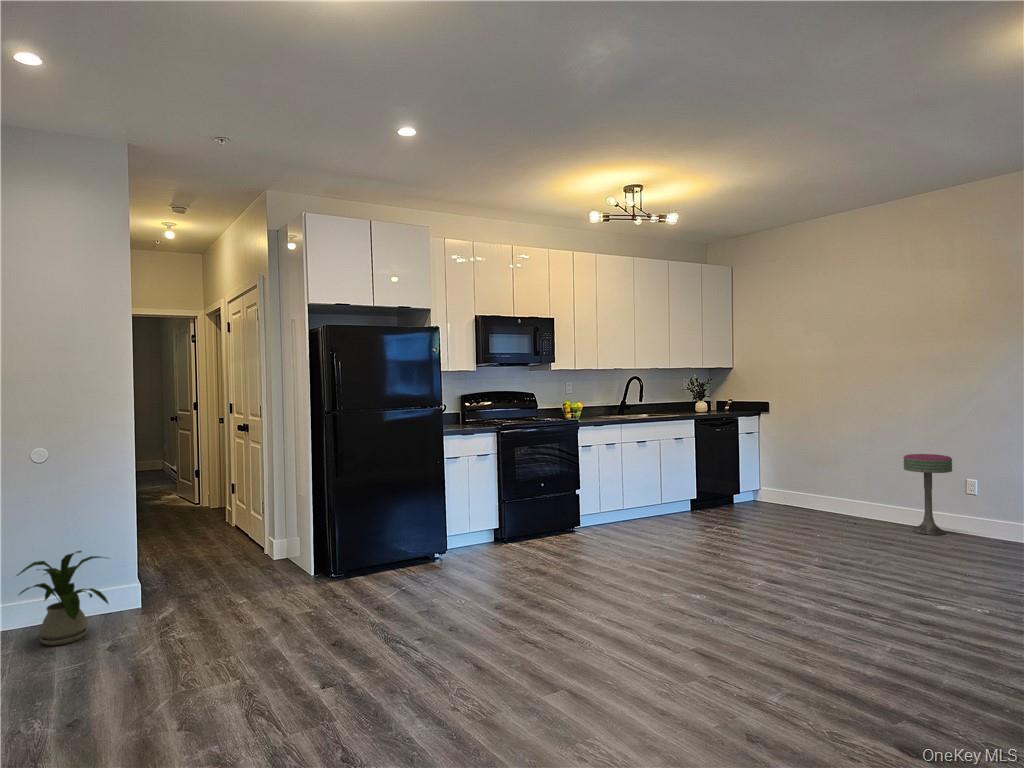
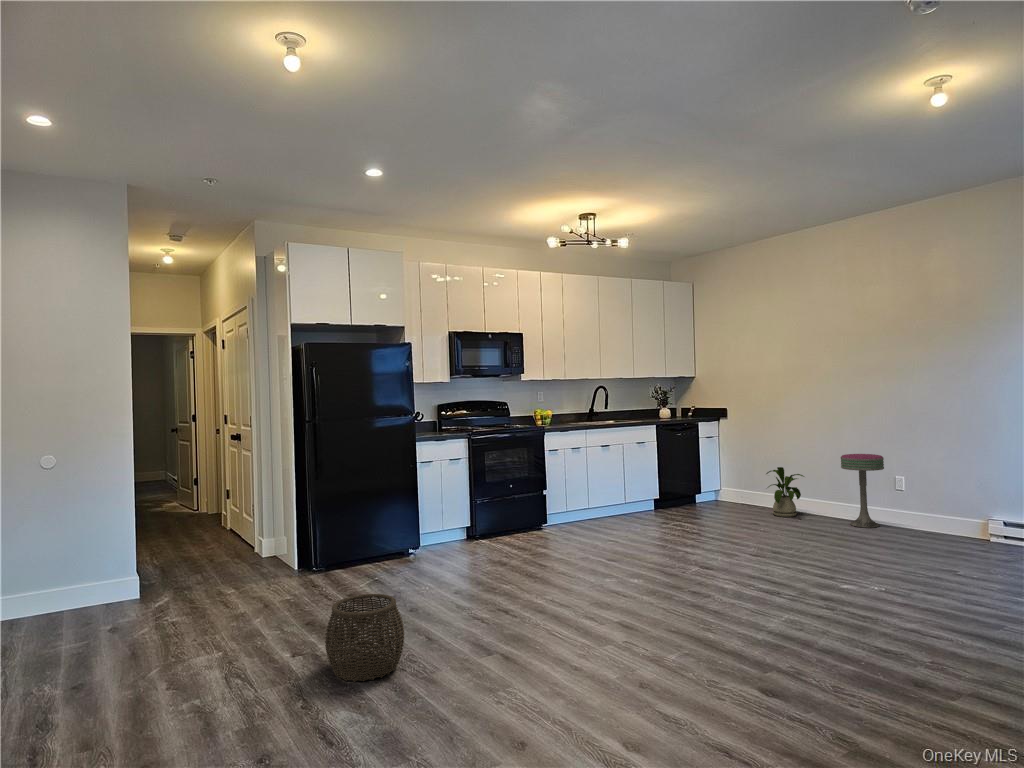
house plant: present [16,551,108,645] -> present [766,467,804,517]
woven basket: none [362,617,453,722] -> present [325,594,404,682]

